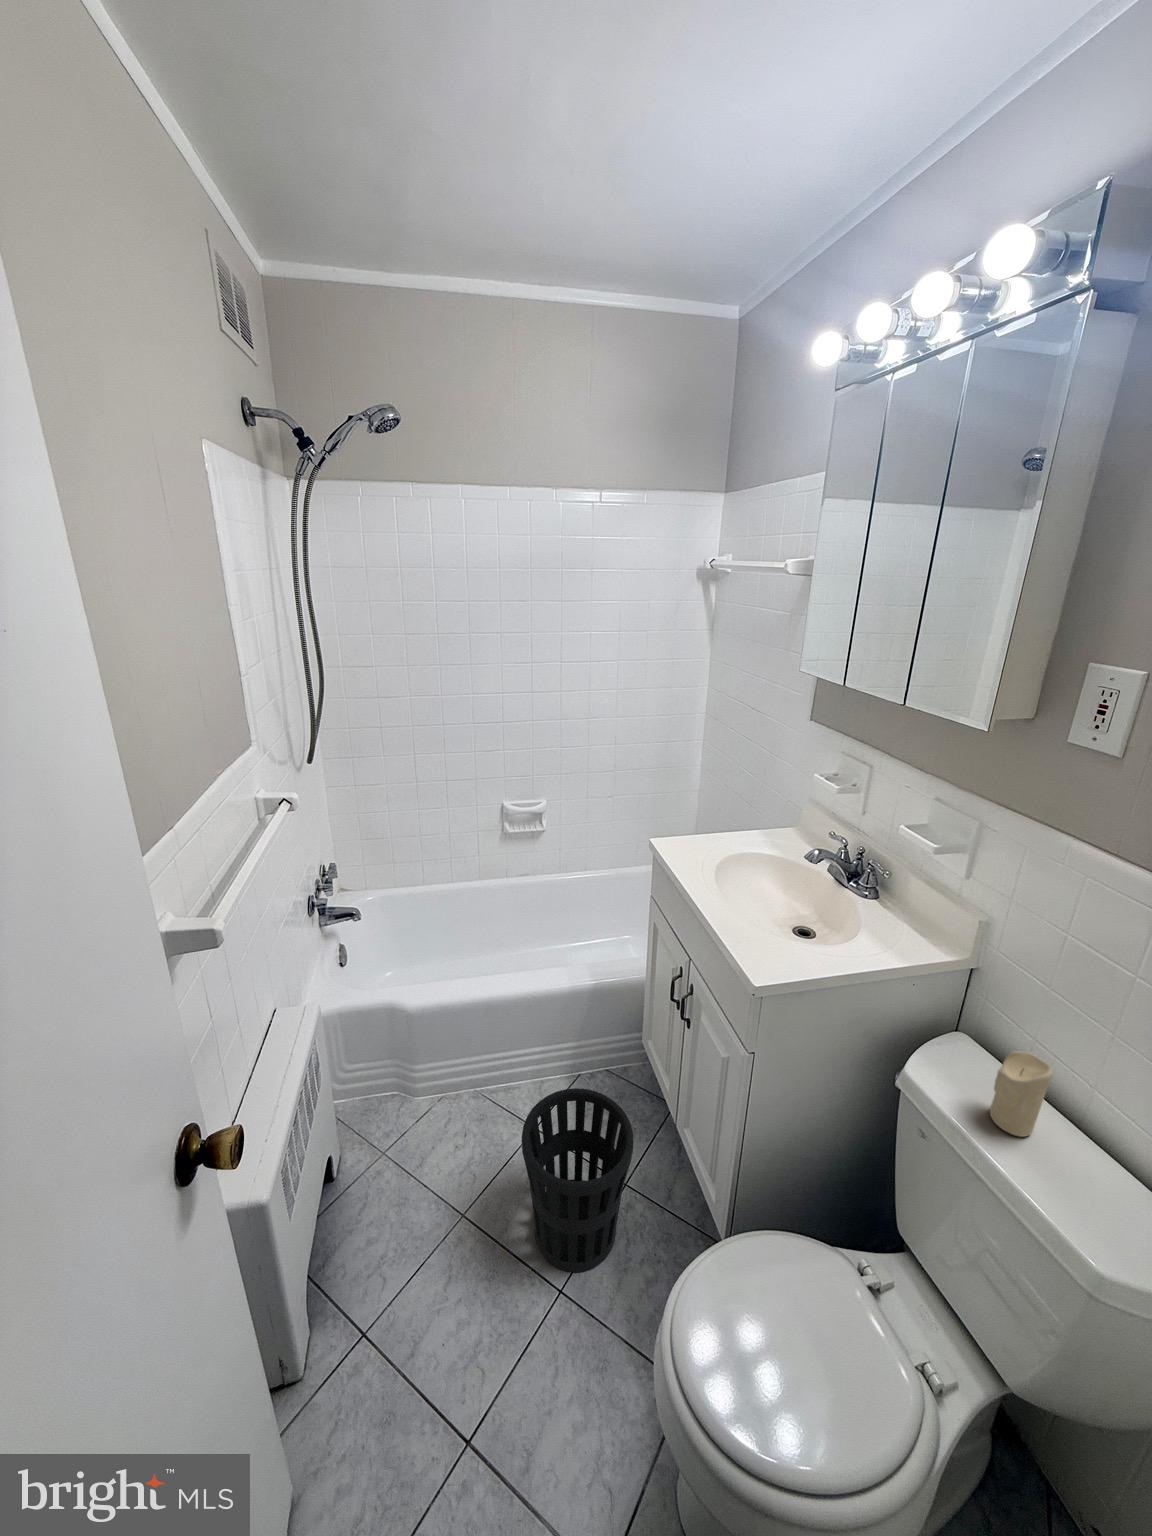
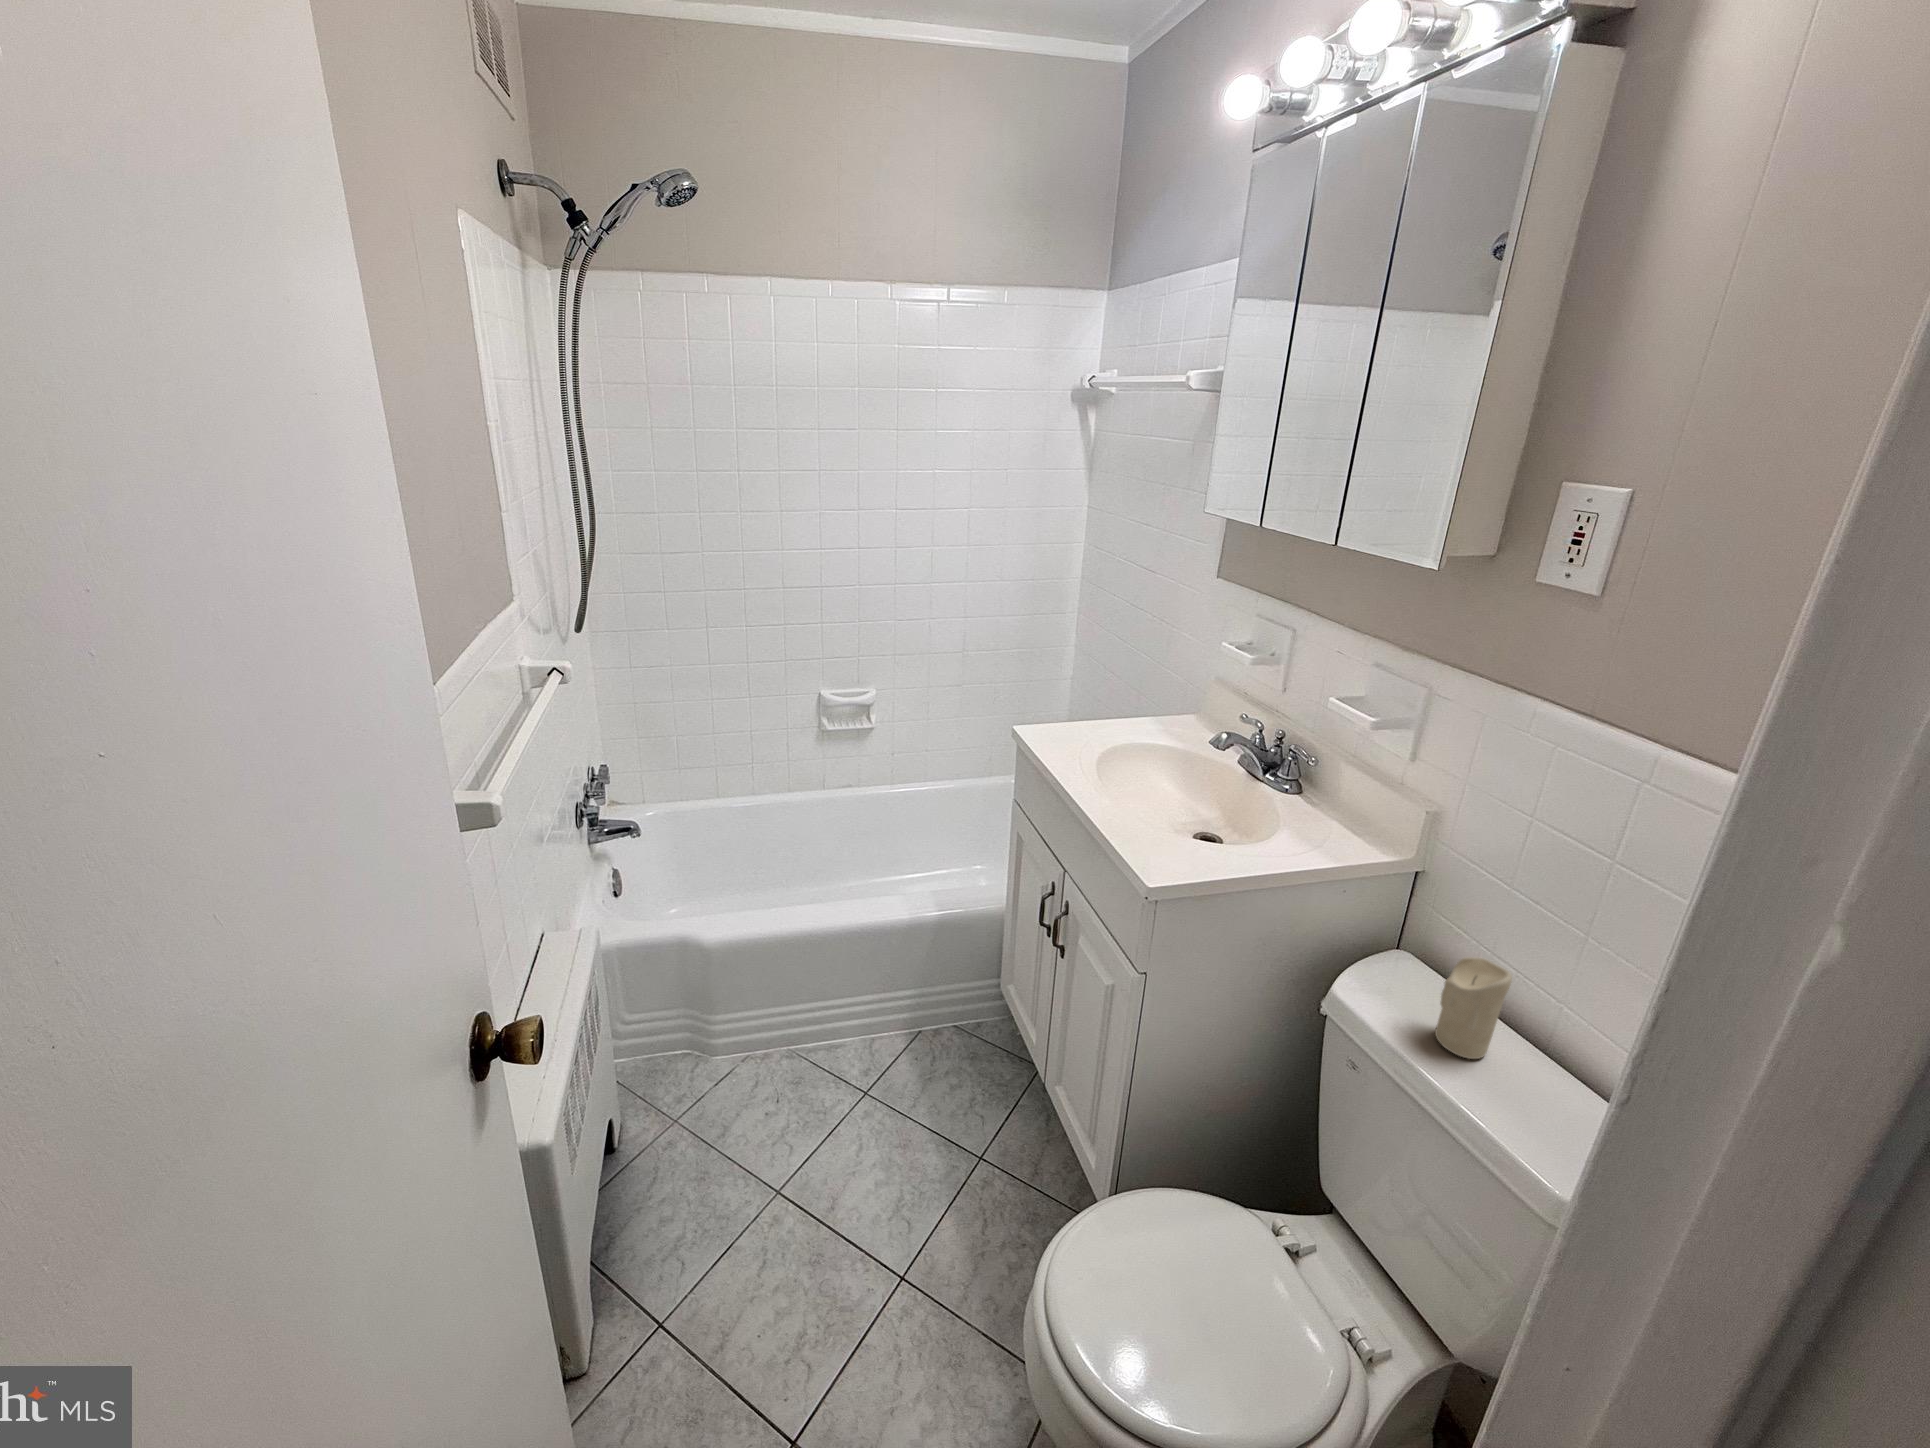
wastebasket: present [522,1088,633,1272] -> none [855,1033,994,1257]

